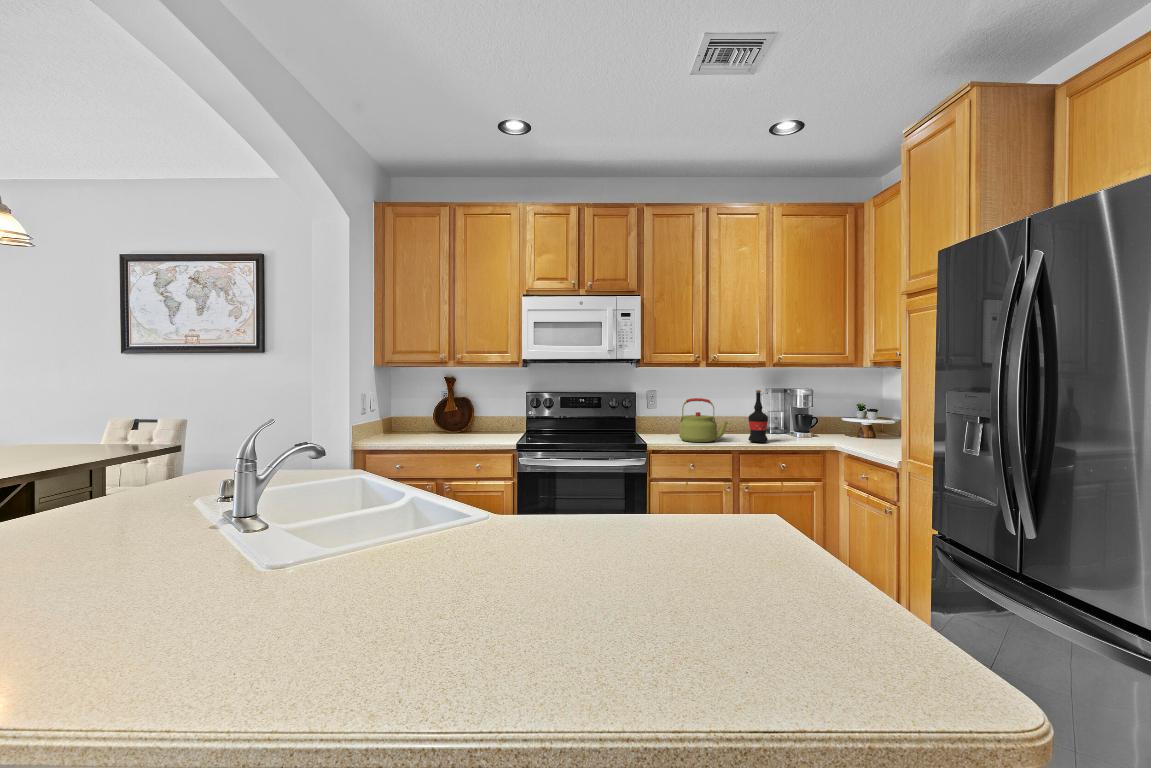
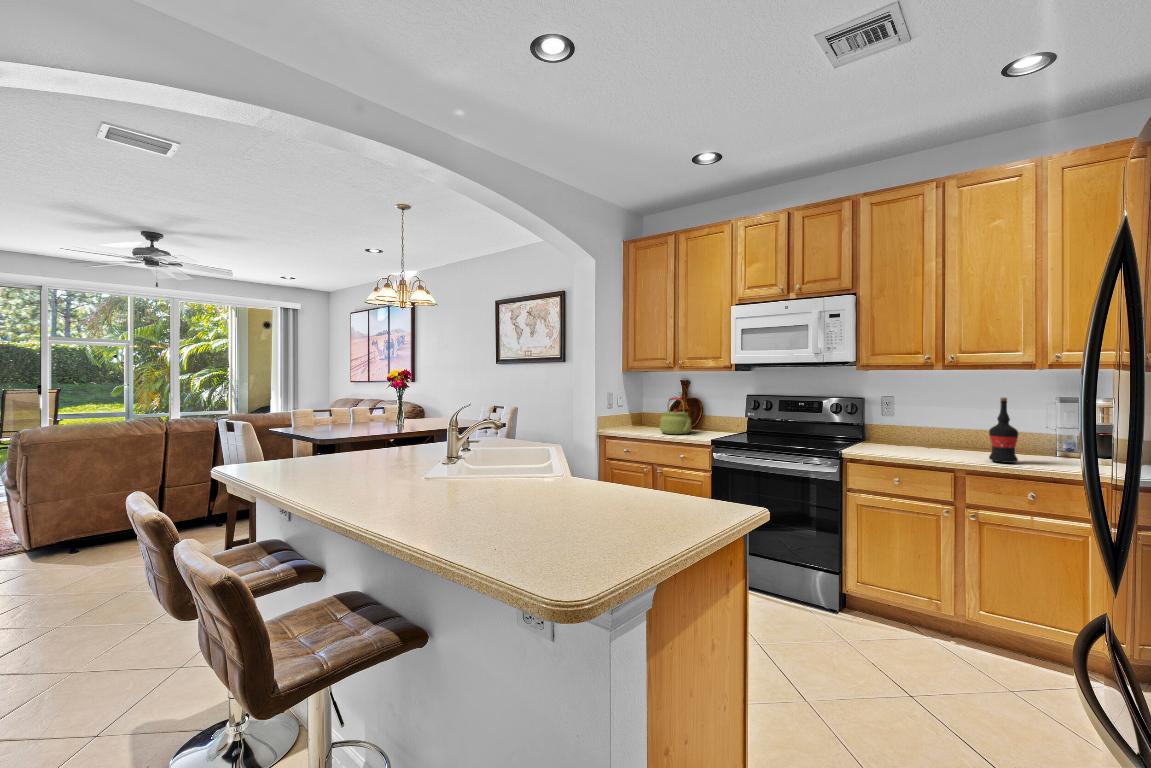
kettle: present [679,398,728,442] -> present [660,397,691,434]

